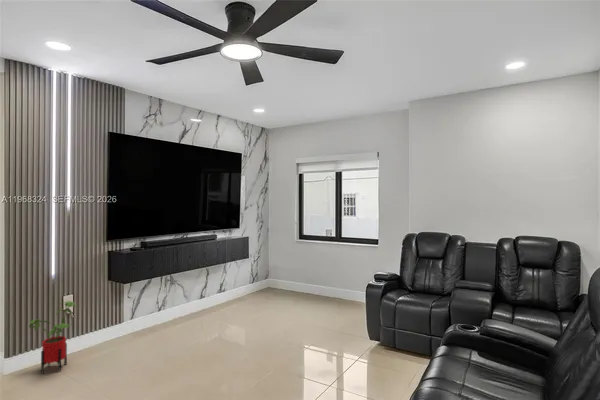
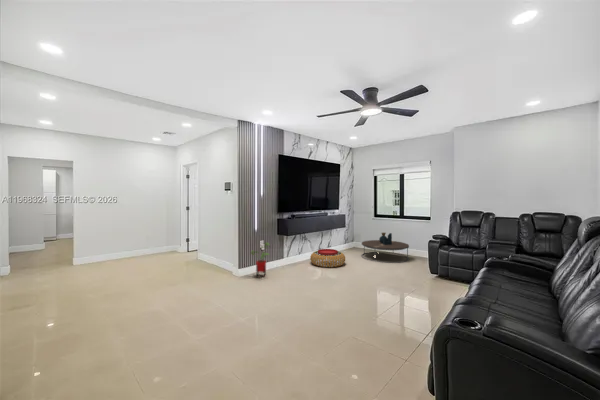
coffee table: none [273,265,346,317] -> present [362,233,409,263]
pouf: none [175,299,238,335] -> present [310,249,345,267]

